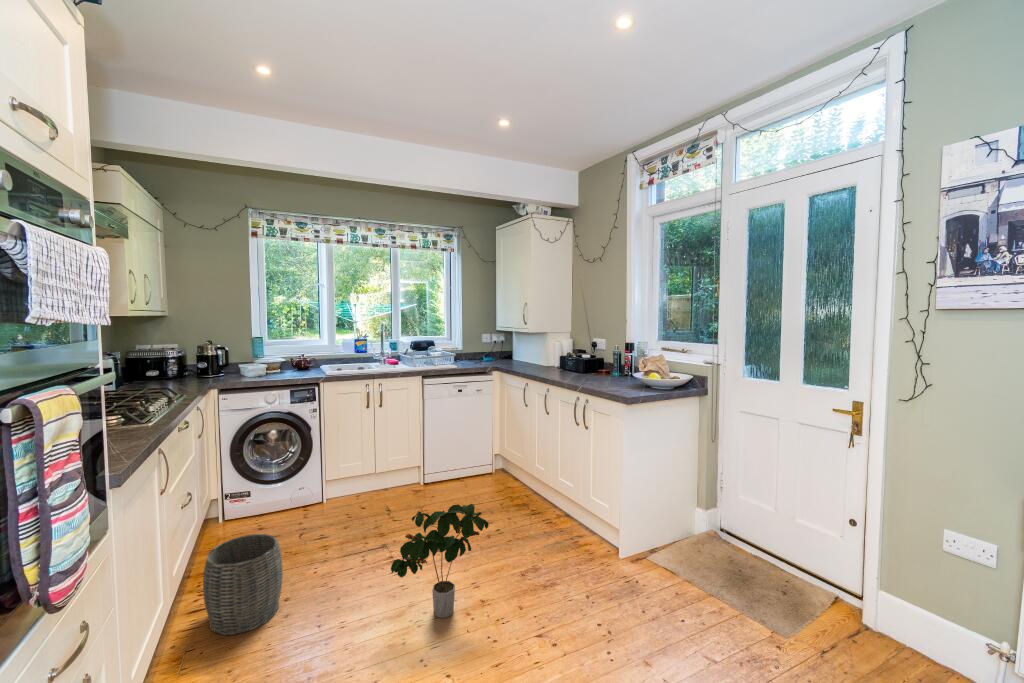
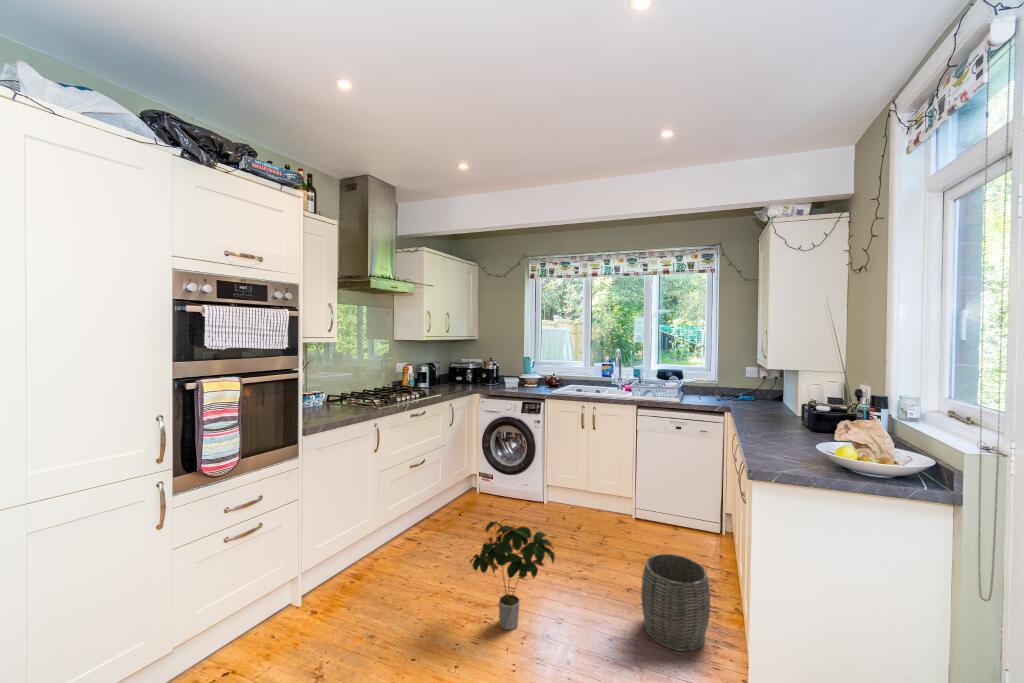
woven basket: present [203,534,283,635] -> present [641,554,710,651]

